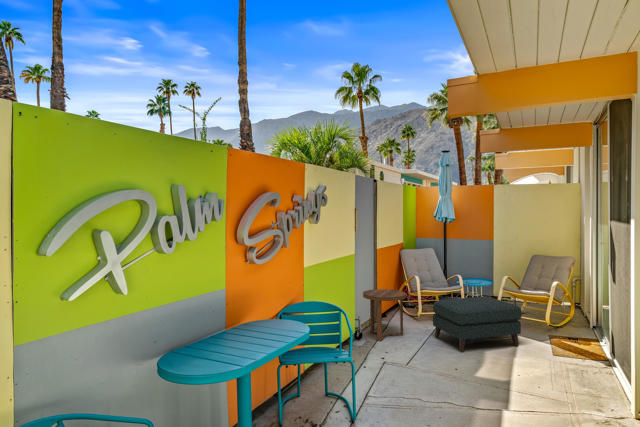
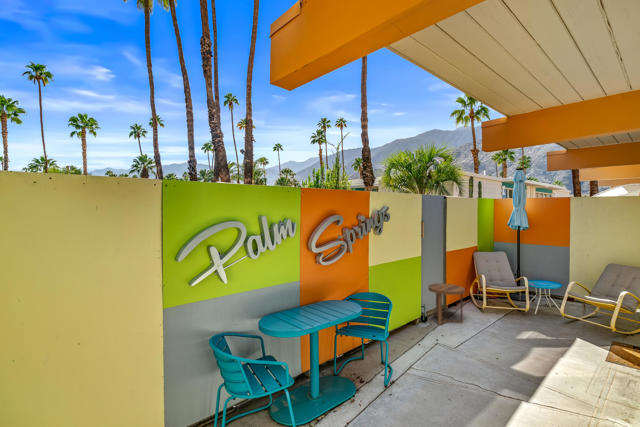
ottoman: present [433,297,522,352] -> none [489,298,574,347]

